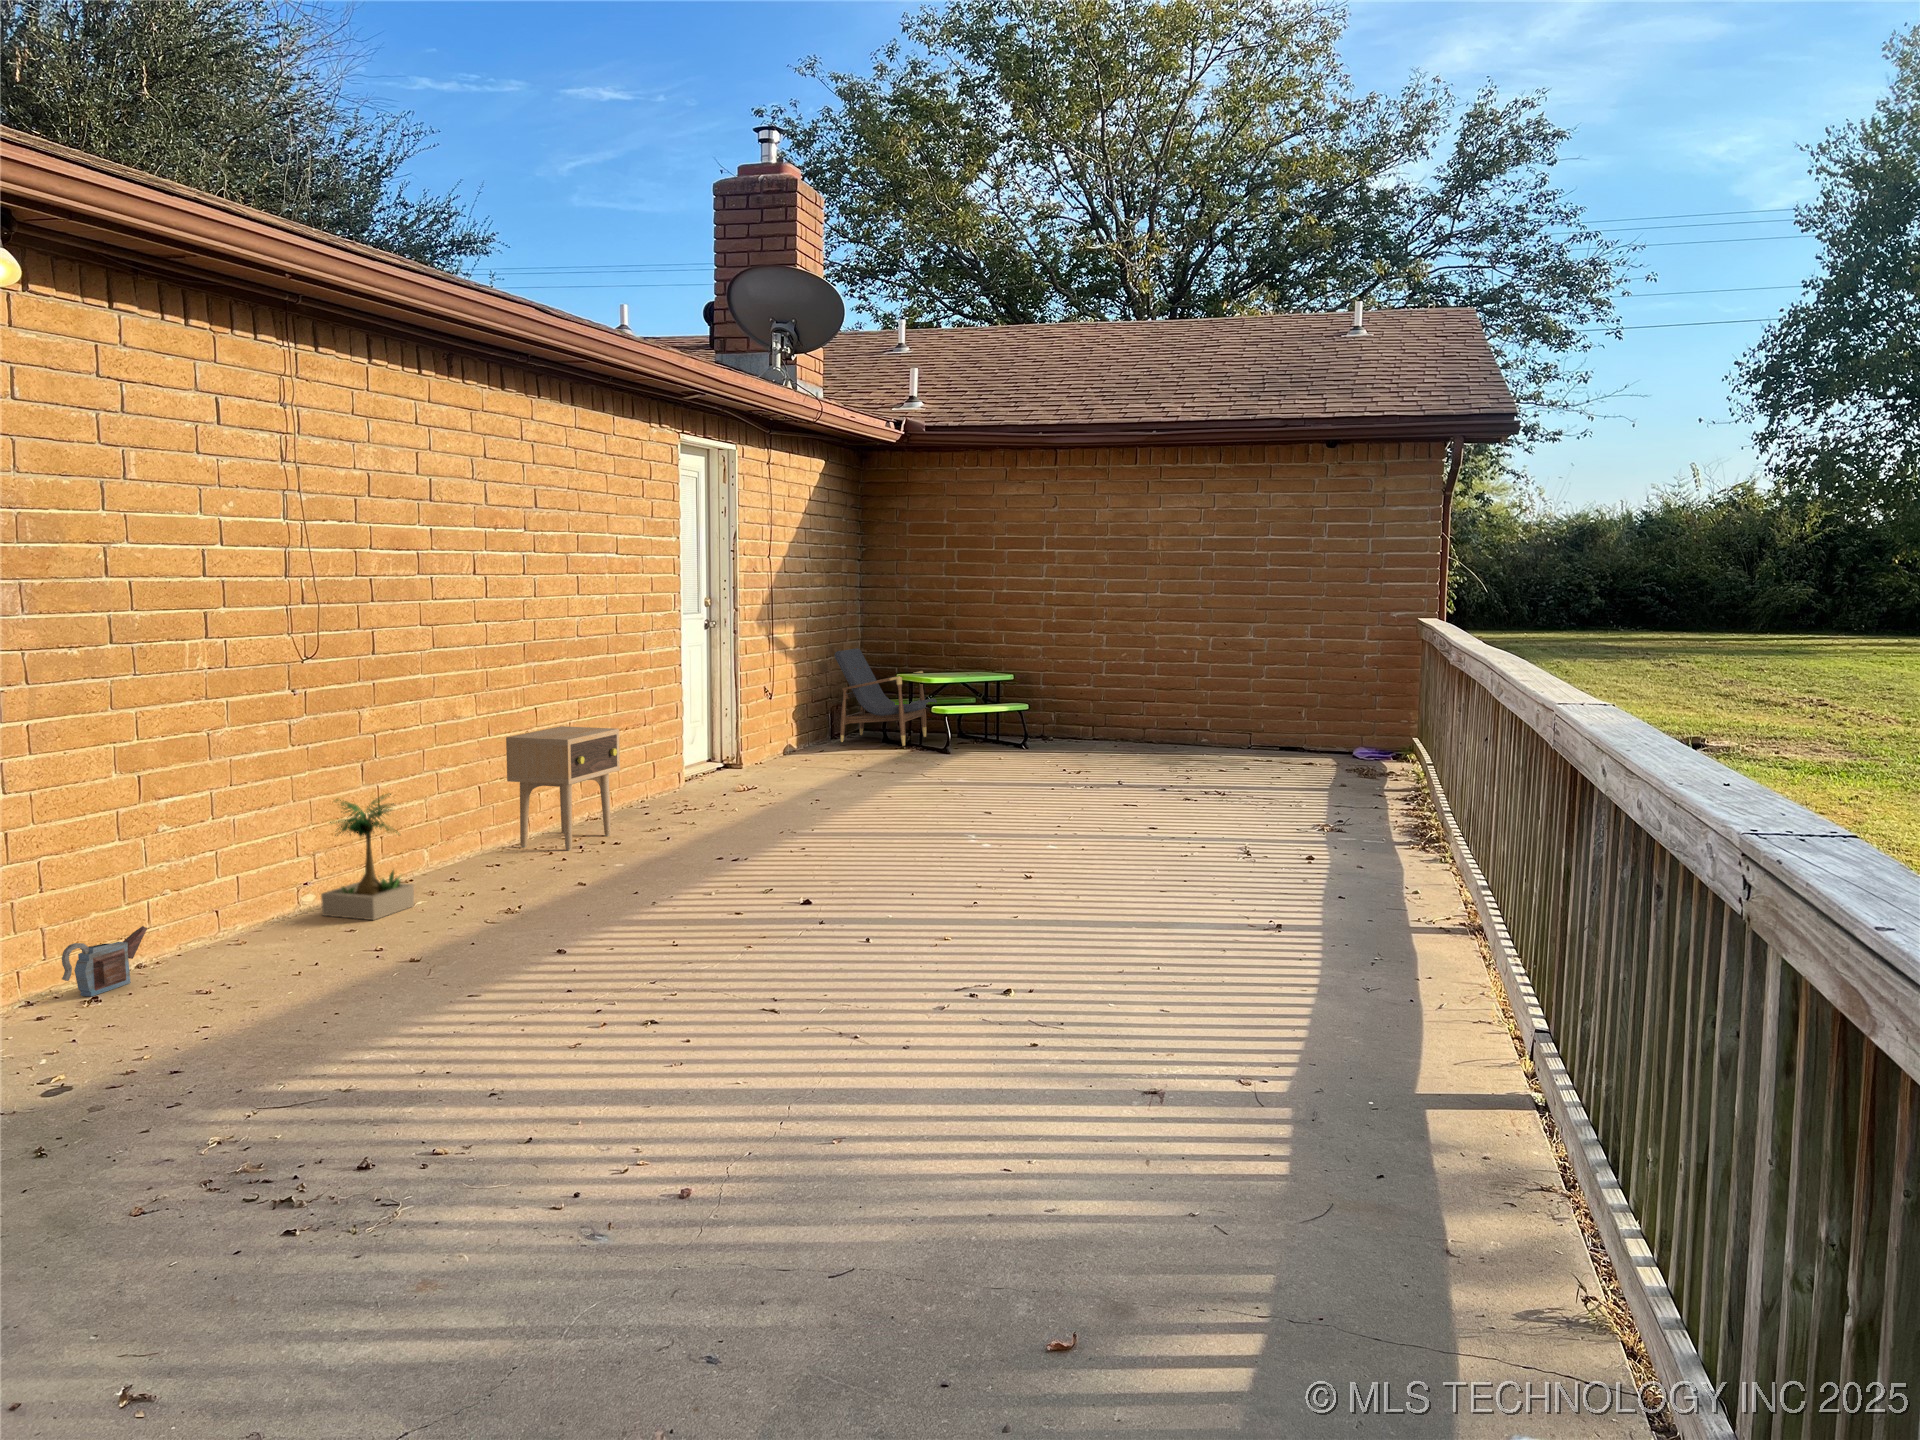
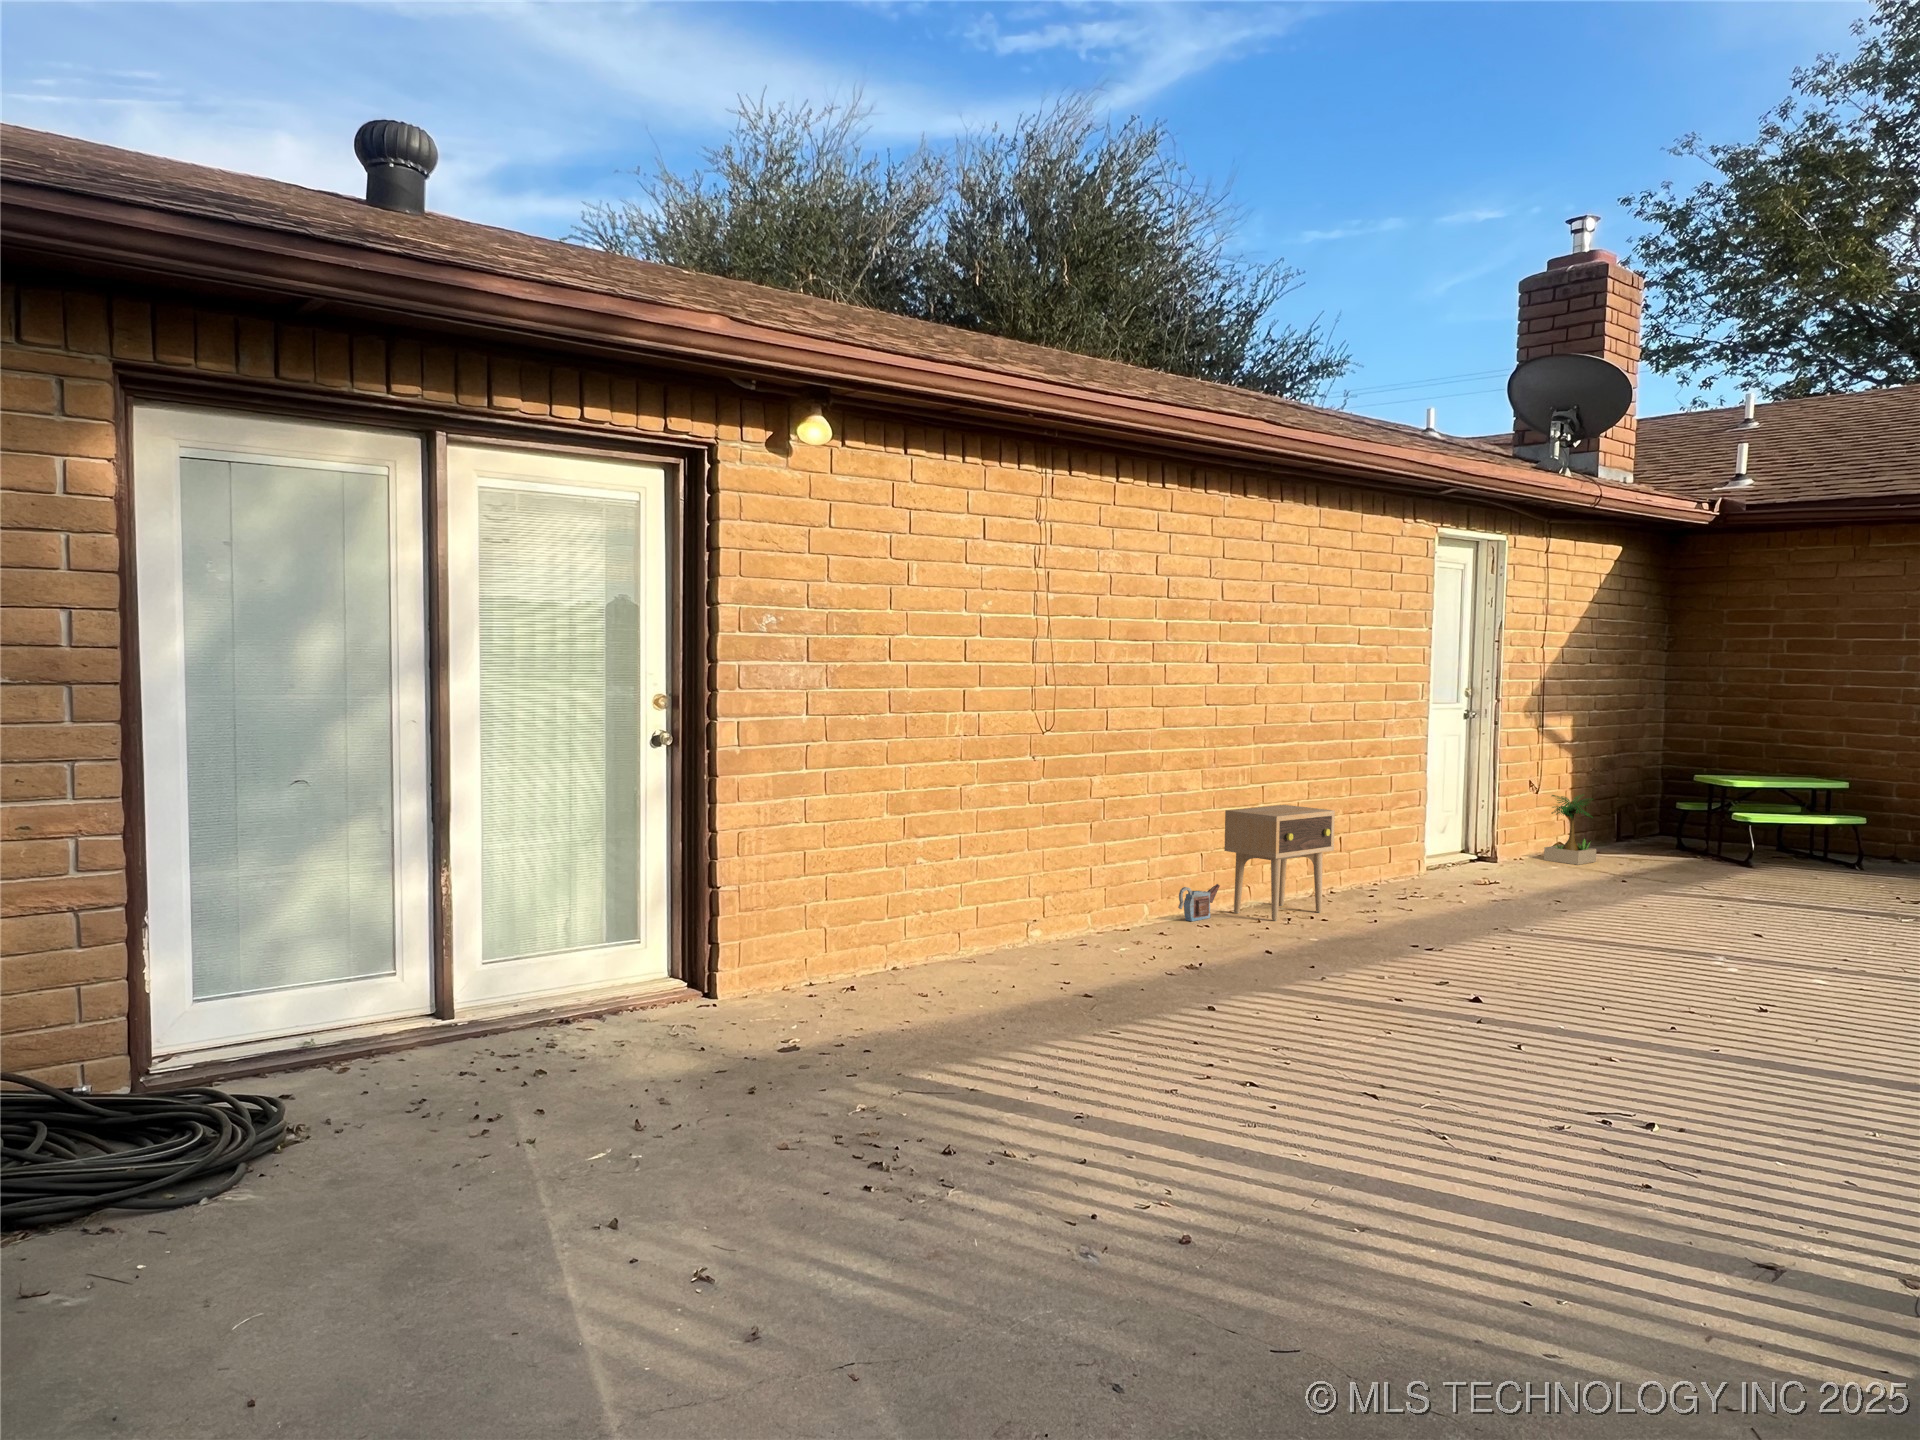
lounge chair: present [834,648,937,746] -> none [1626,747,1756,857]
potted plant: present [321,794,414,920] -> present [1544,794,1596,865]
watering can: present [62,926,147,996] -> present [1178,884,1220,921]

